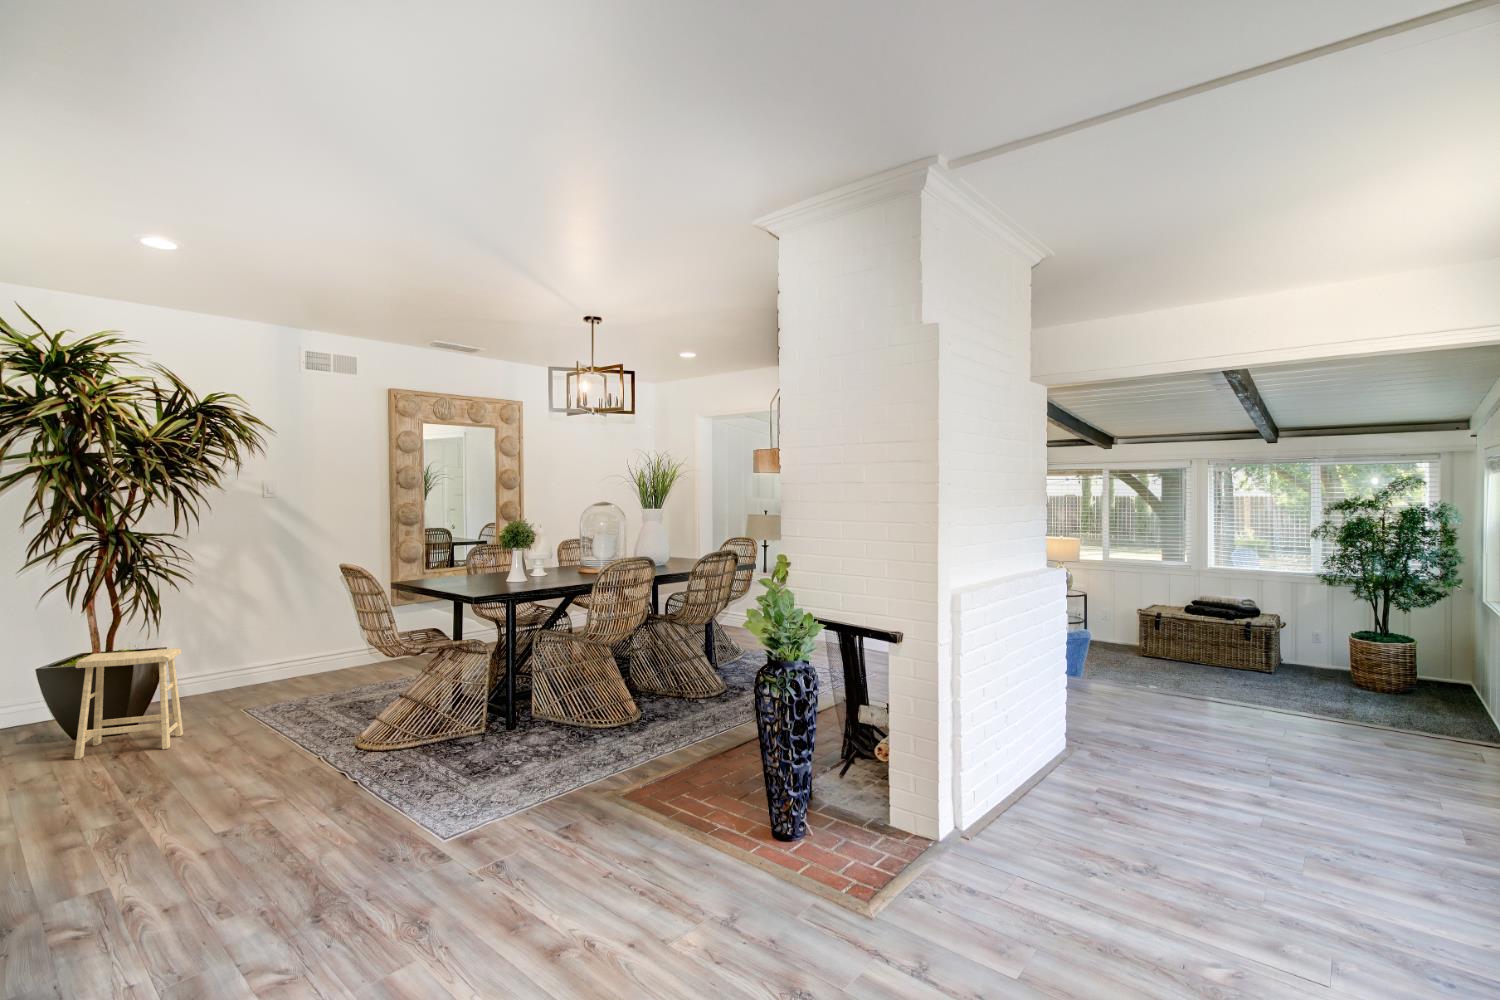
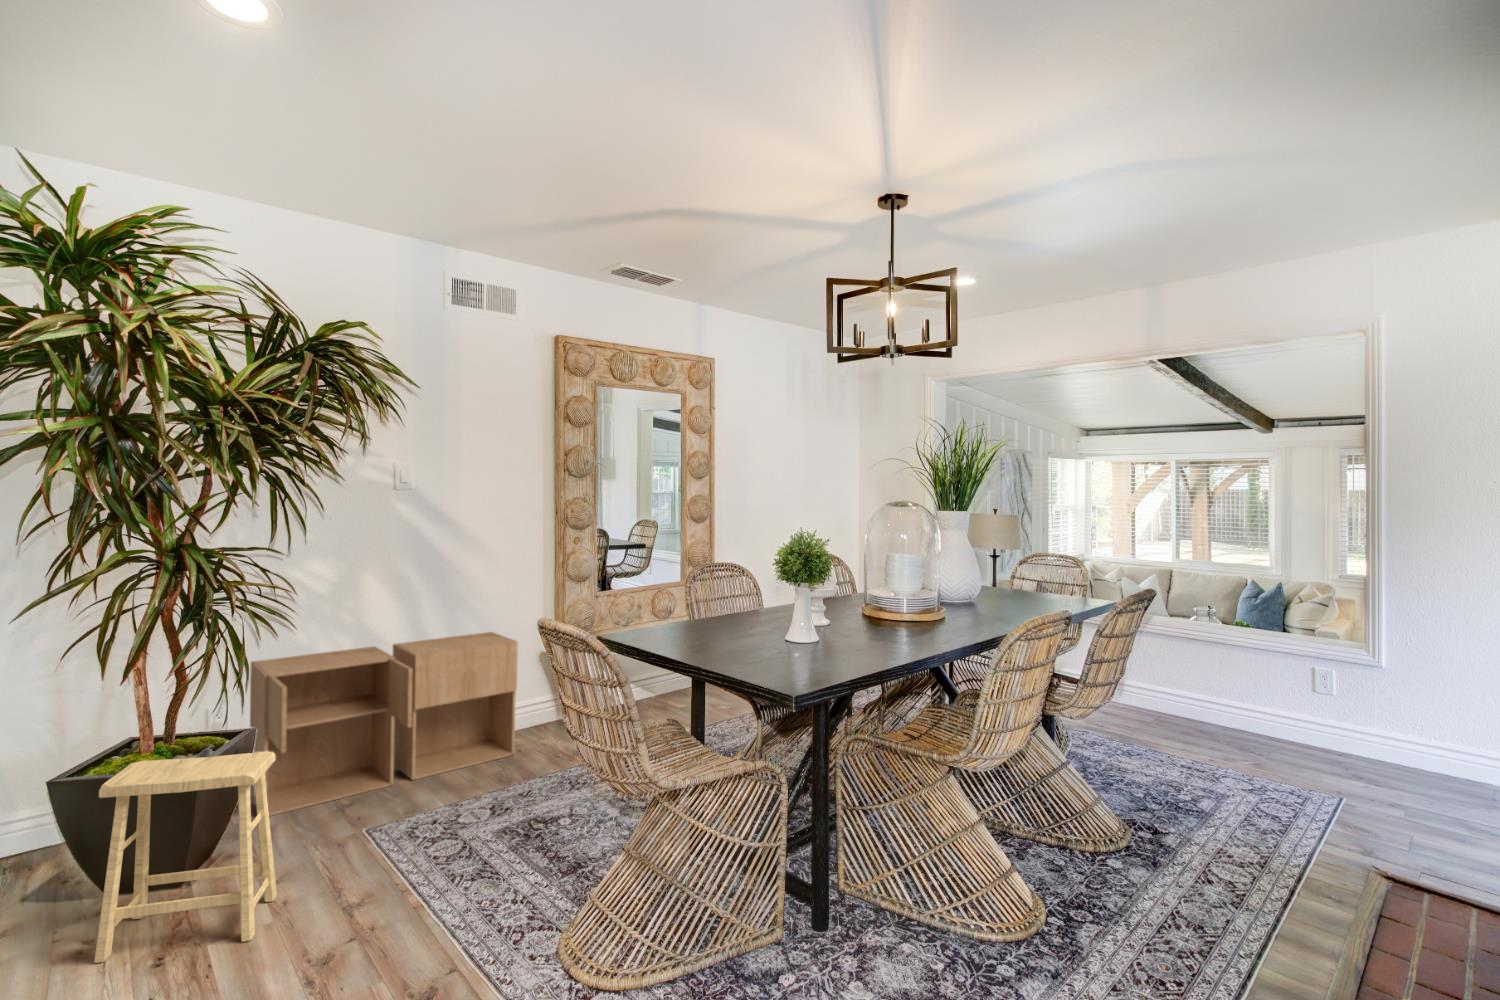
storage cabinet: none [162,594,356,708] -> present [250,632,518,816]

